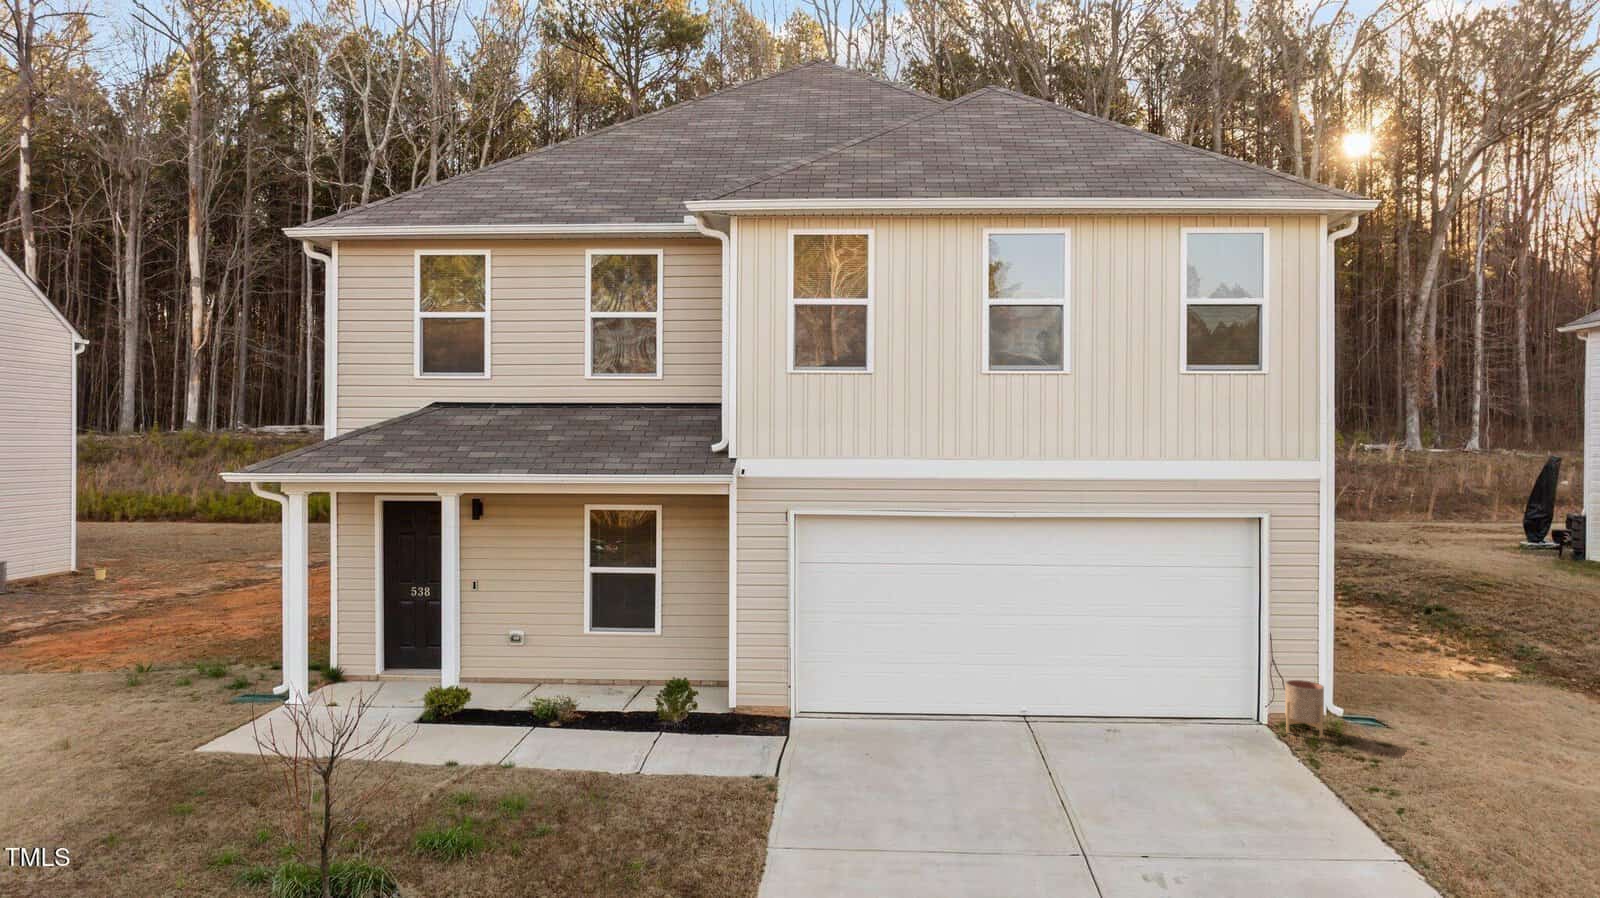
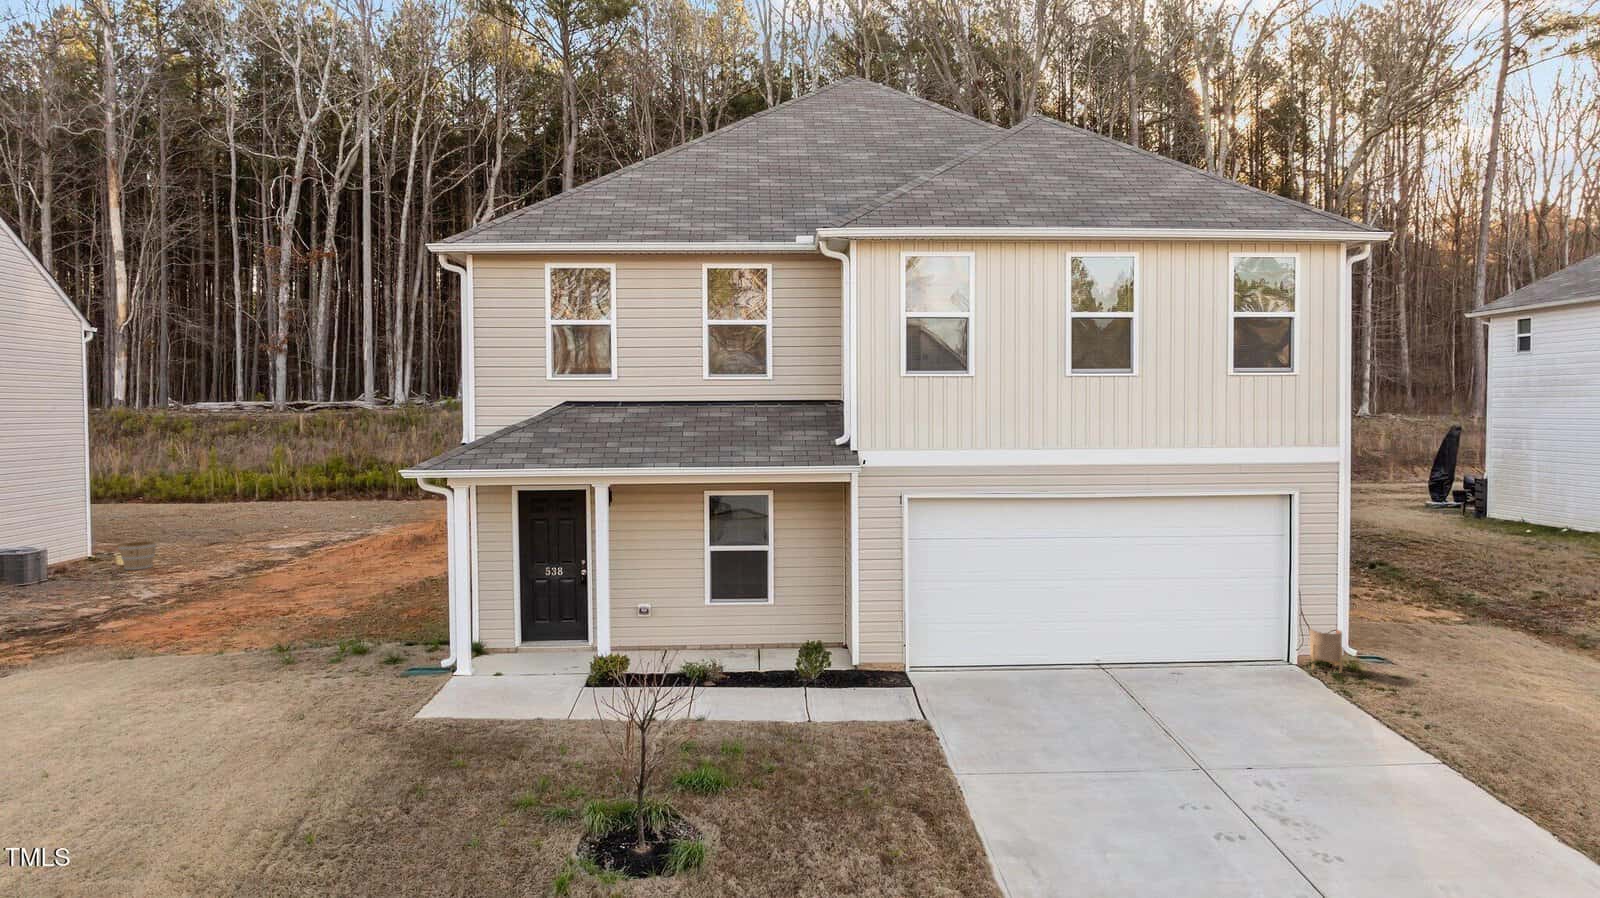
wooden bucket: none [31,556,73,587] -> present [118,541,157,570]

